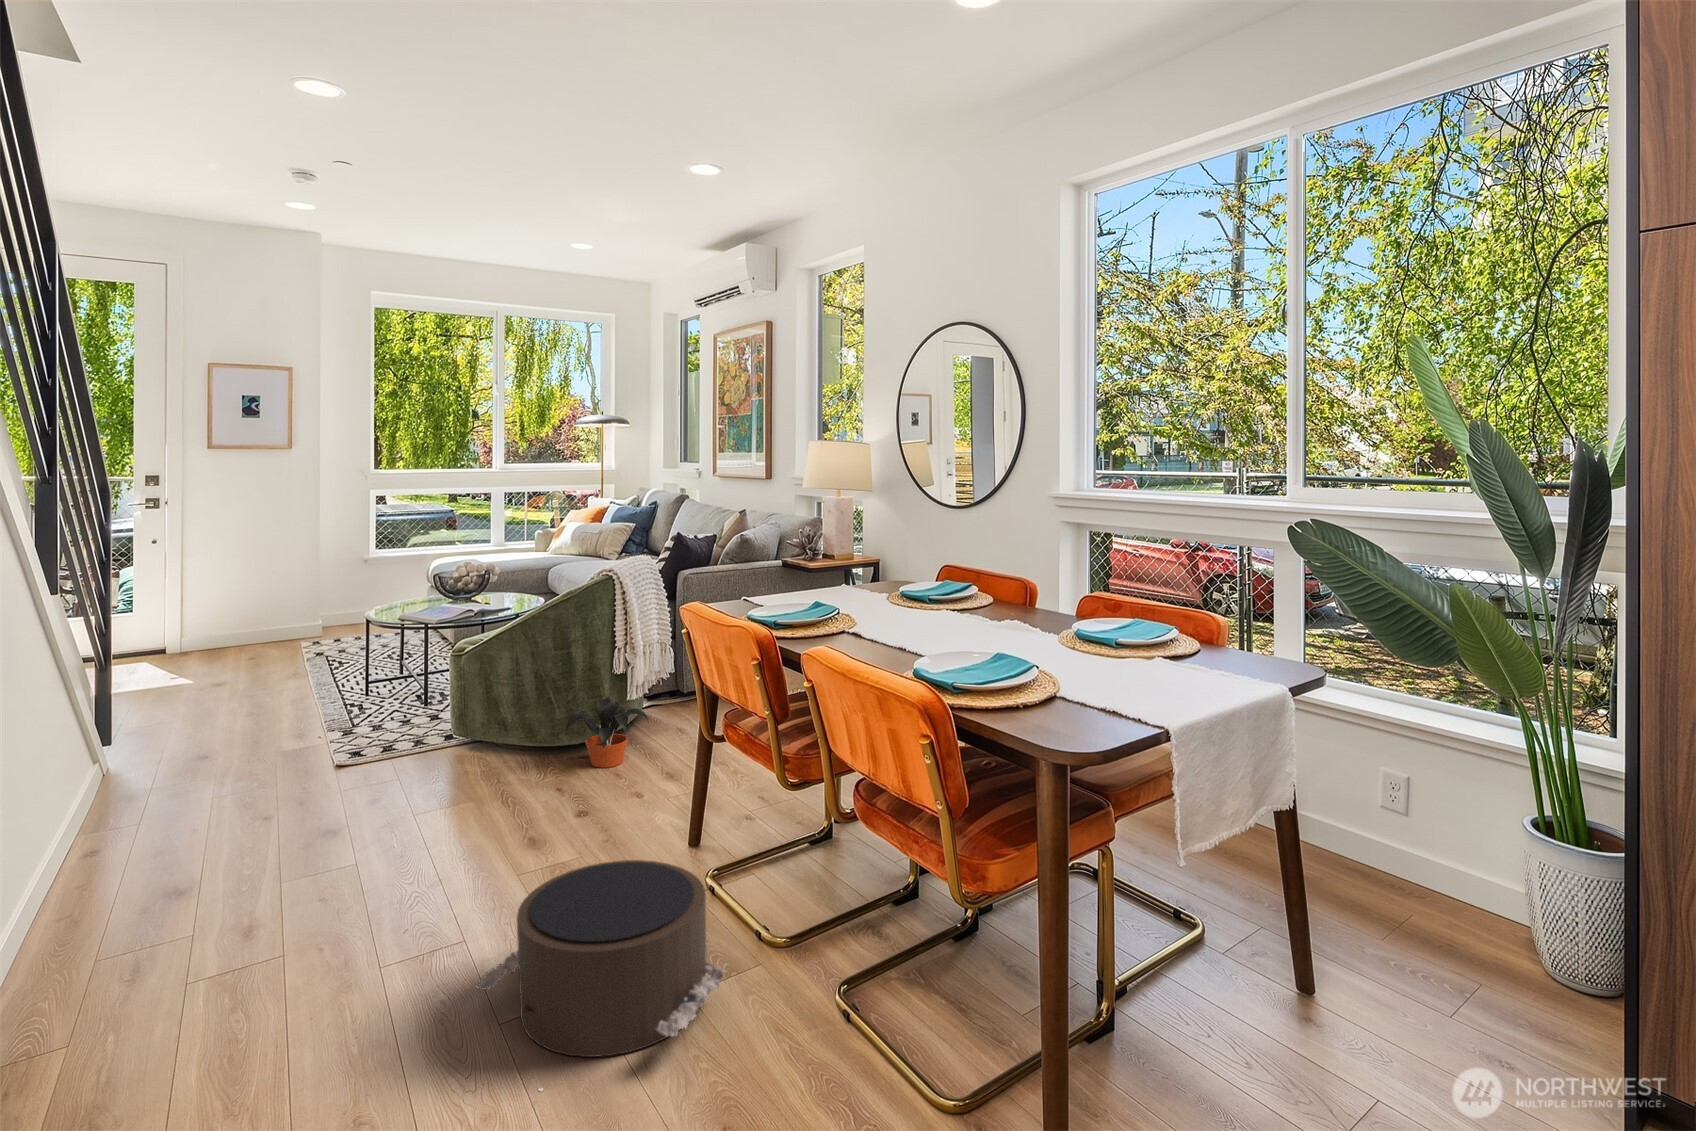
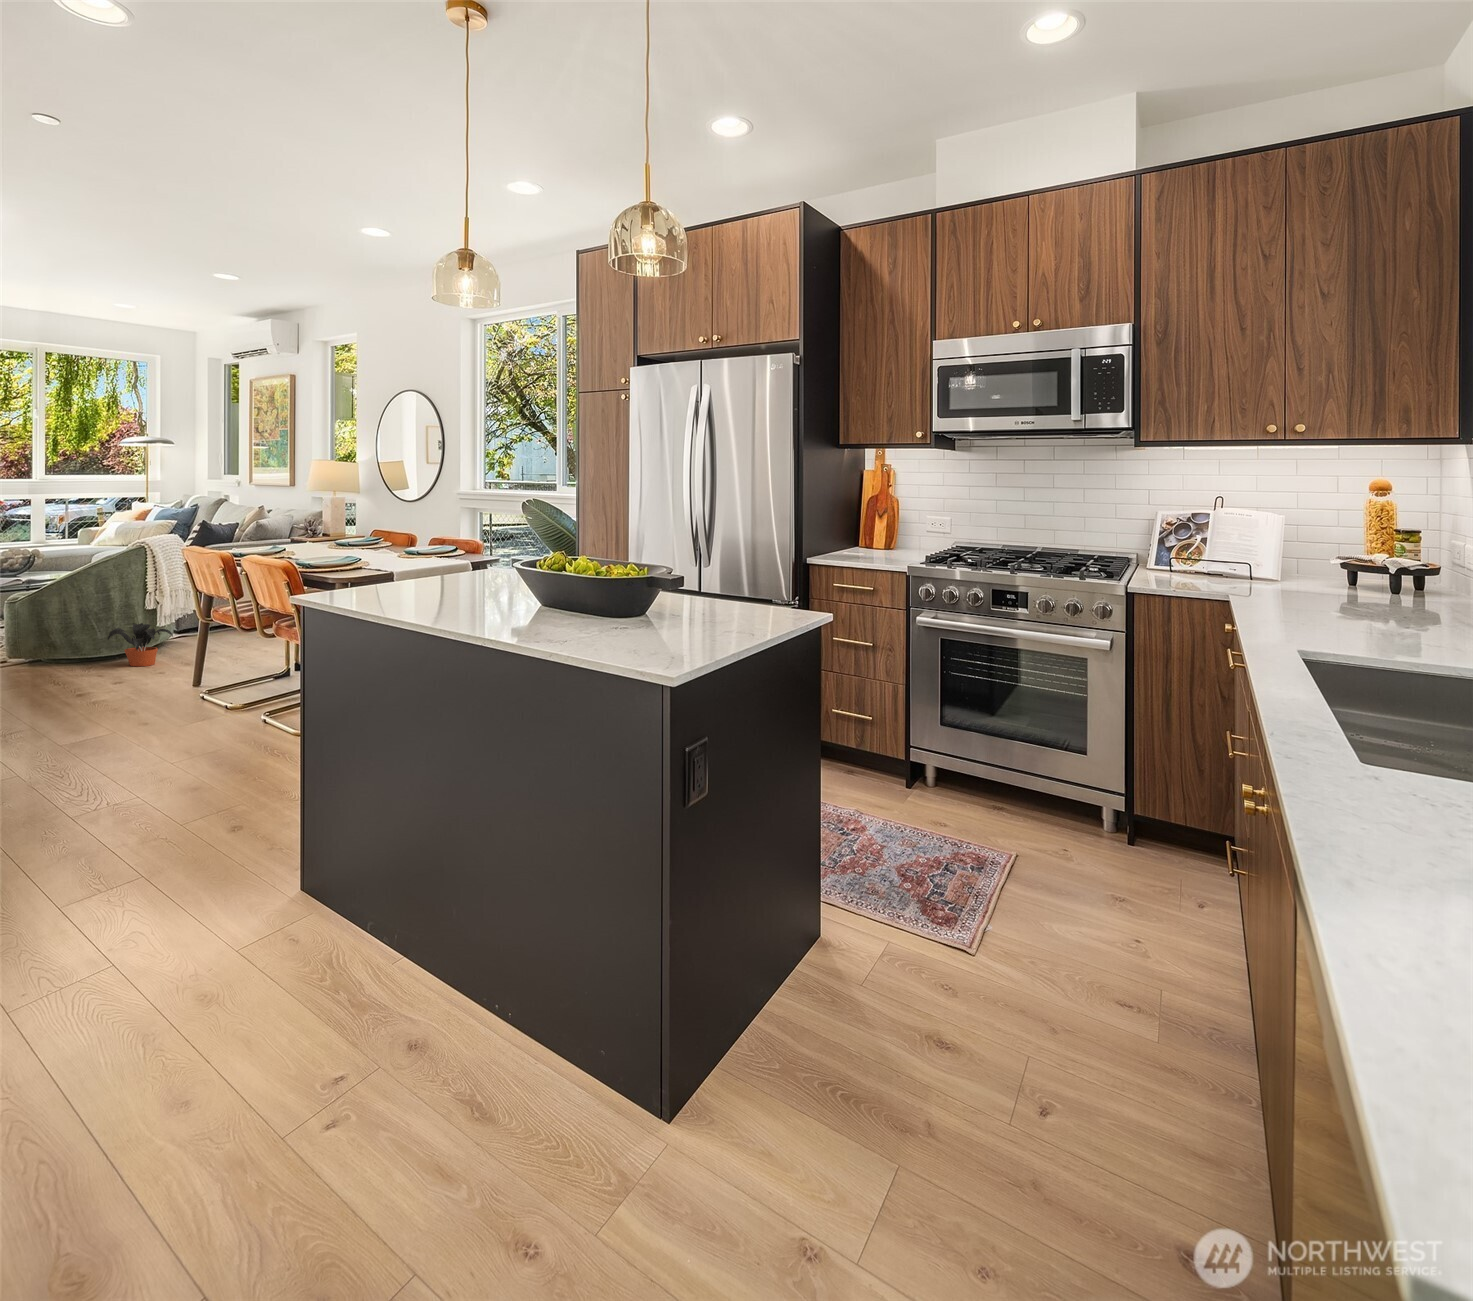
pouf: present [476,860,727,1057] -> none [44,669,196,740]

